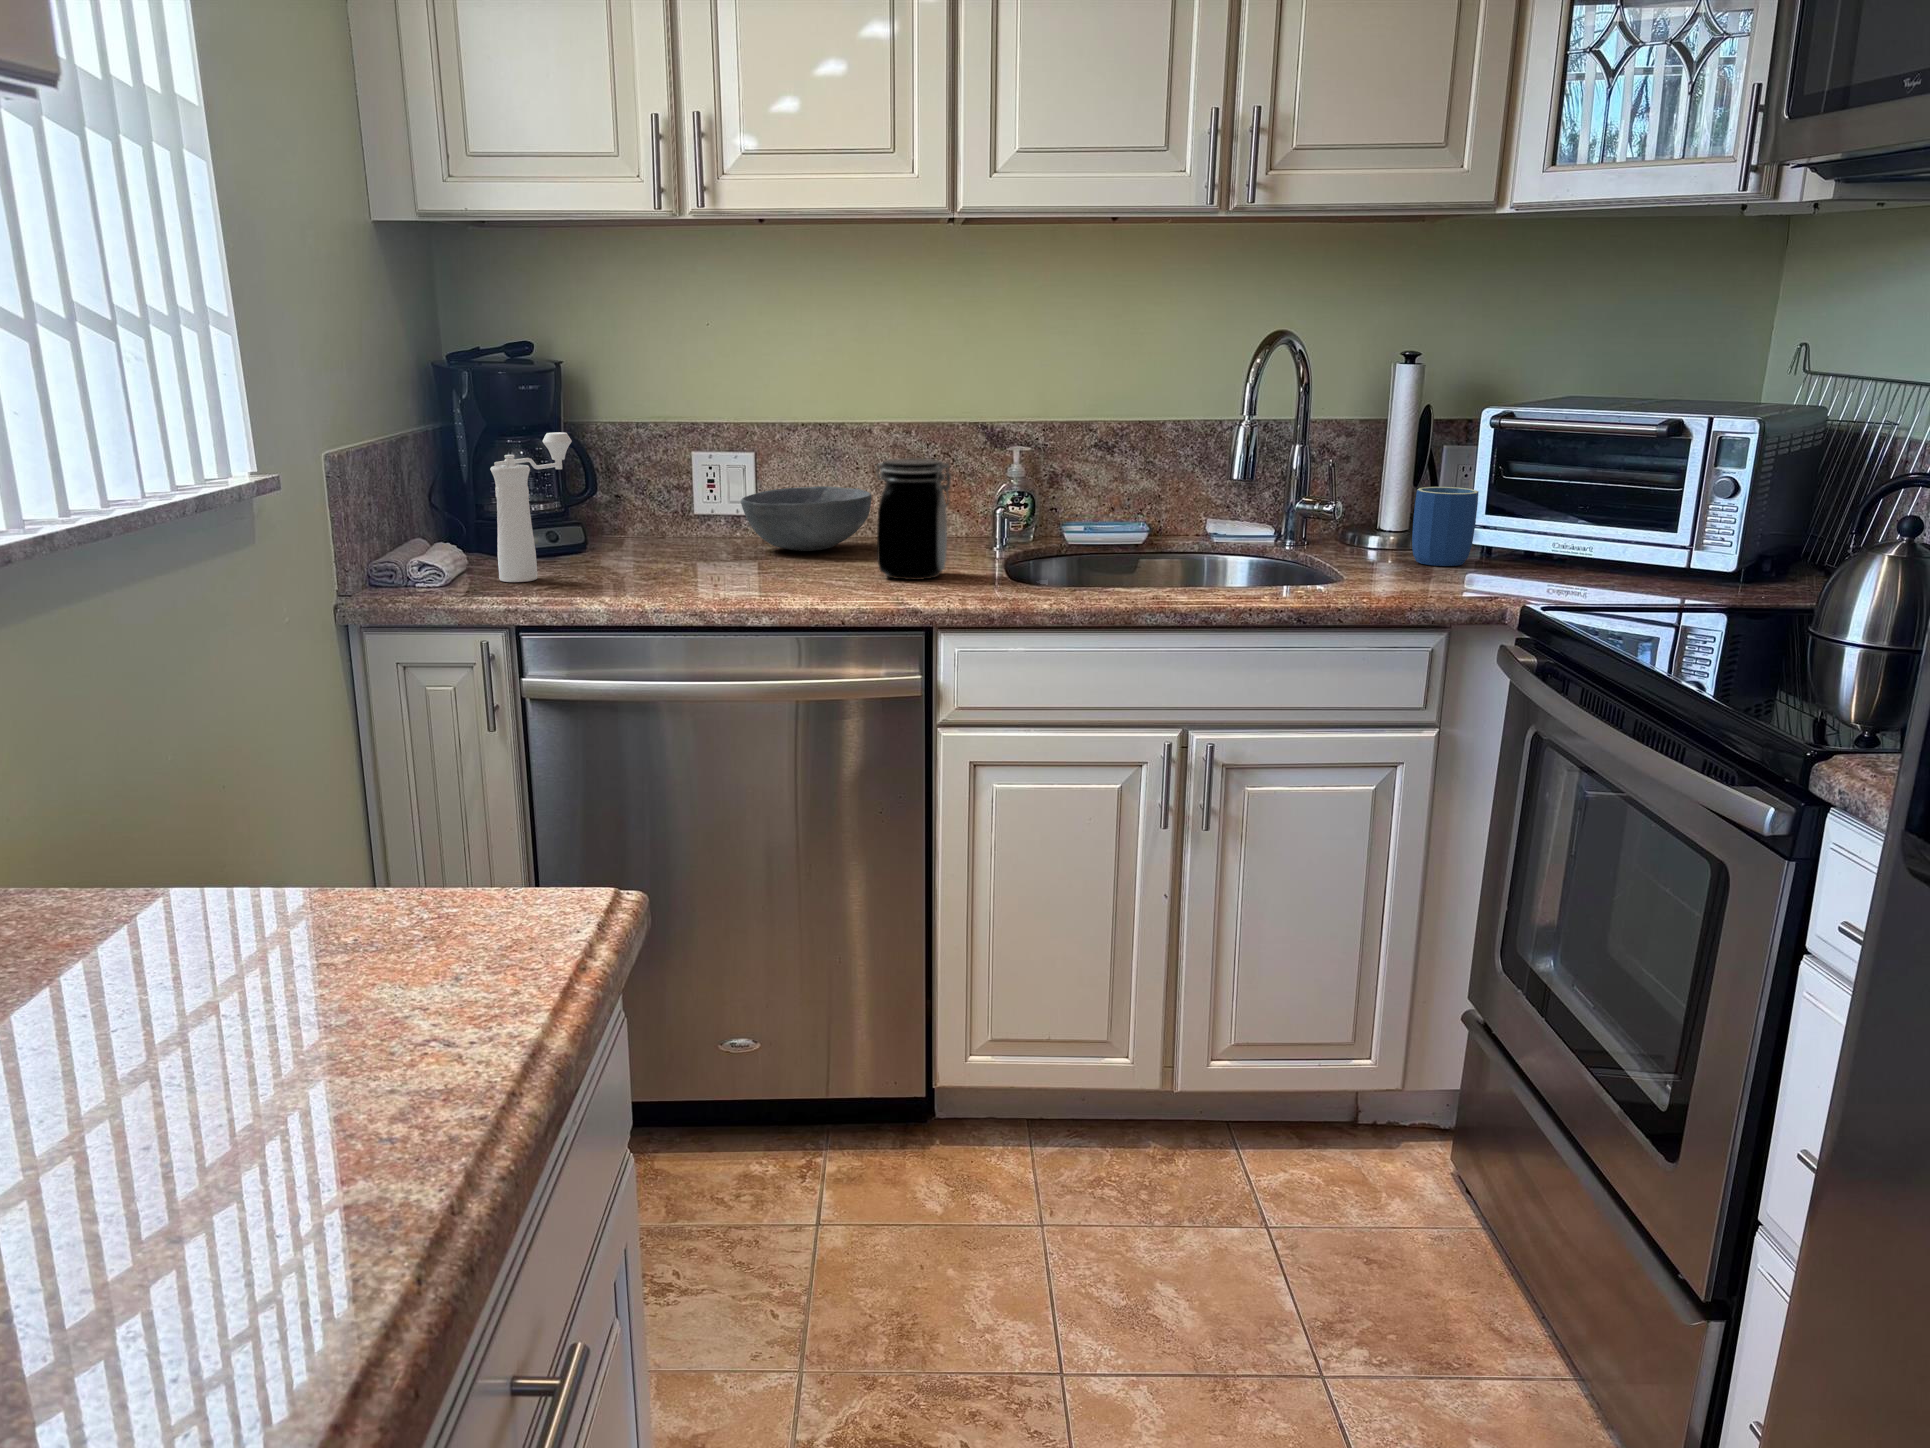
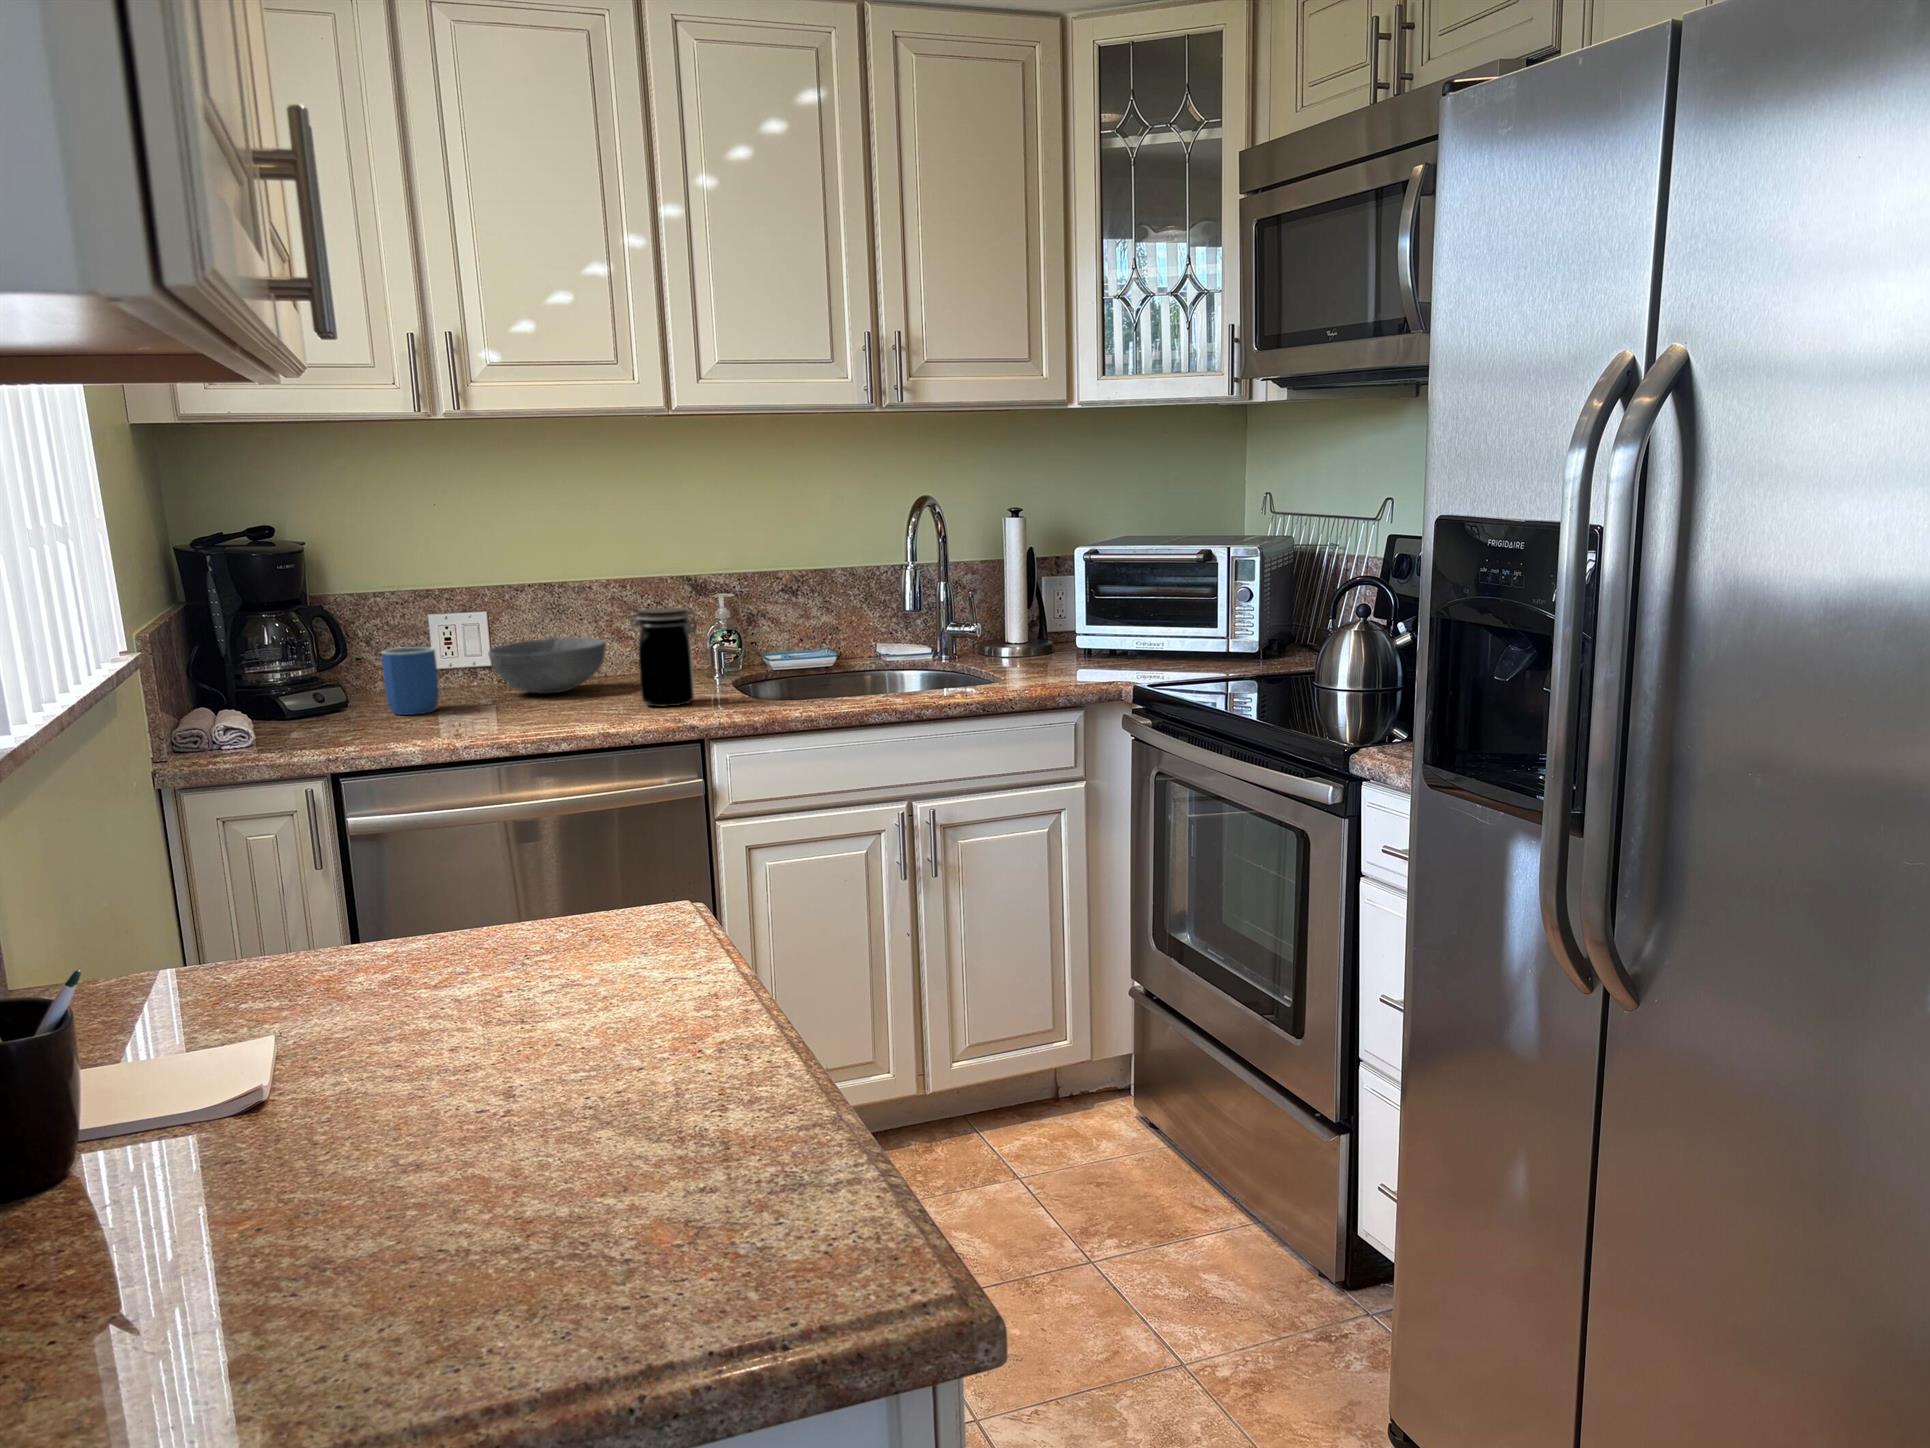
pepper mill: present [490,432,572,582] -> none [282,604,347,738]
mug: present [1412,487,1479,566] -> present [382,647,439,715]

